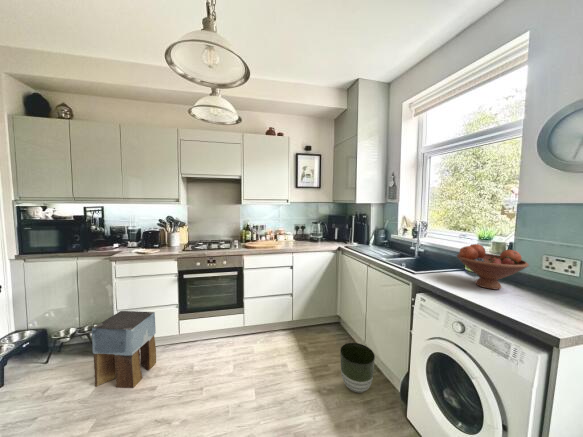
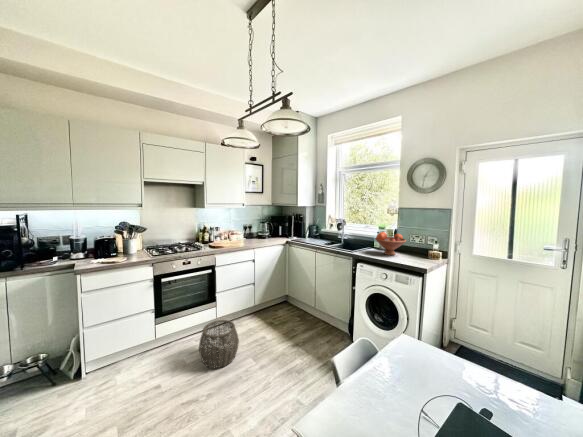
stool: present [92,311,156,388] -> none [82,319,142,406]
woven basket: none [199,331,246,390] -> present [199,320,239,369]
planter: present [340,343,375,393] -> none [308,307,331,338]

